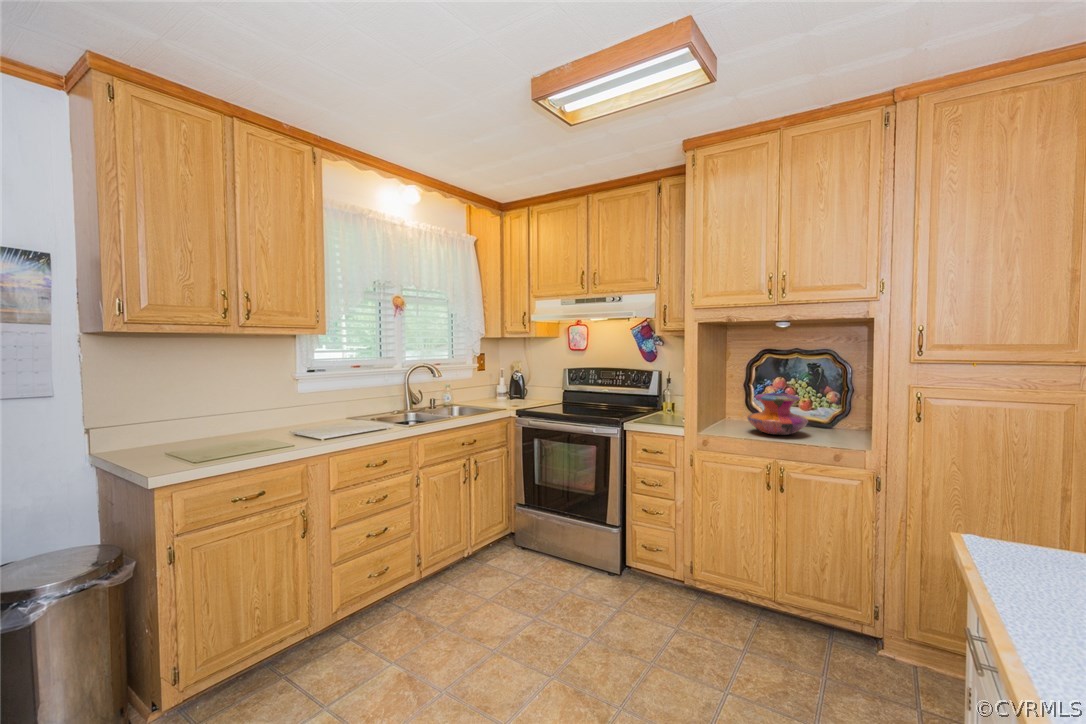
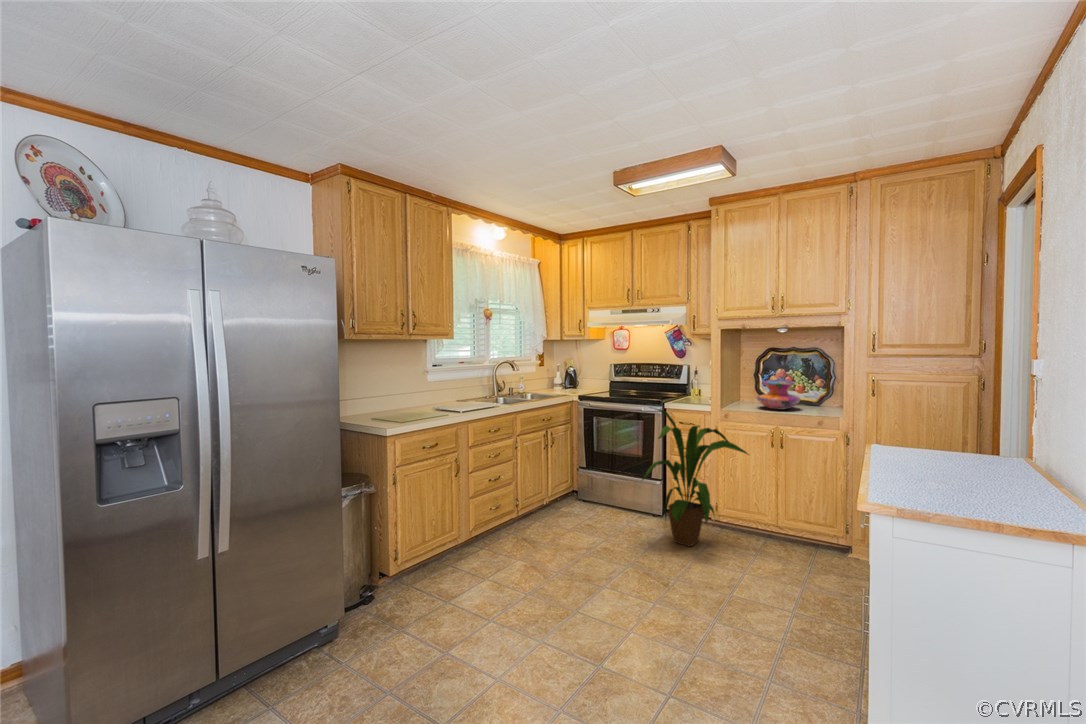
house plant: none [580,432,737,632] -> present [642,408,748,546]

